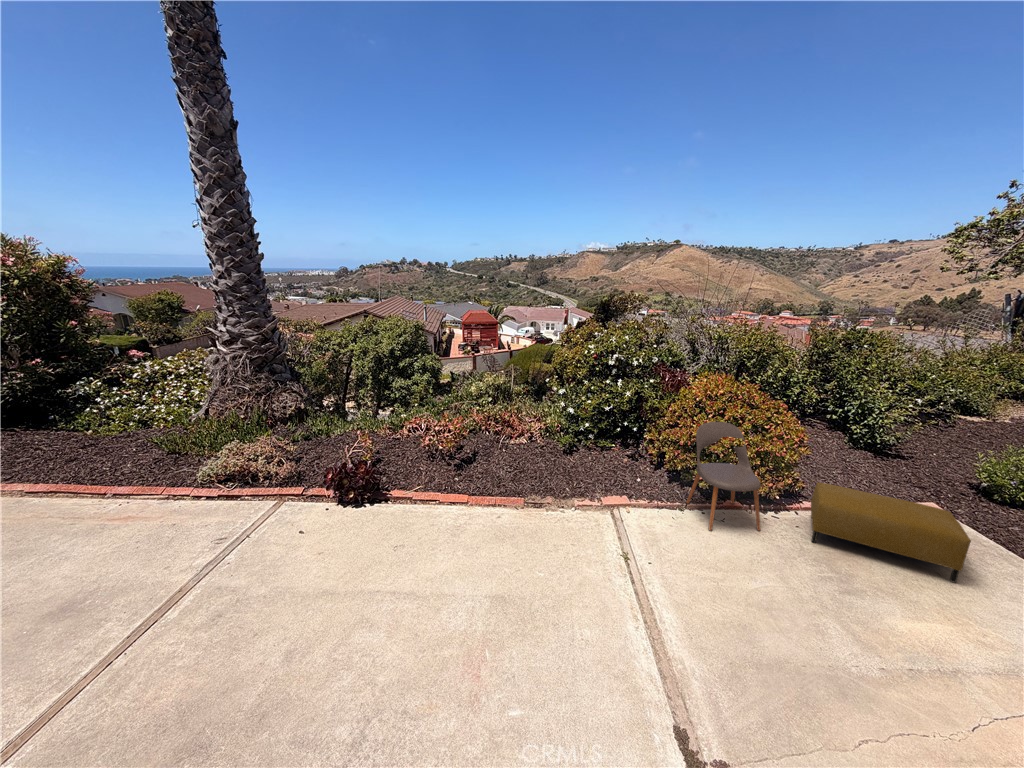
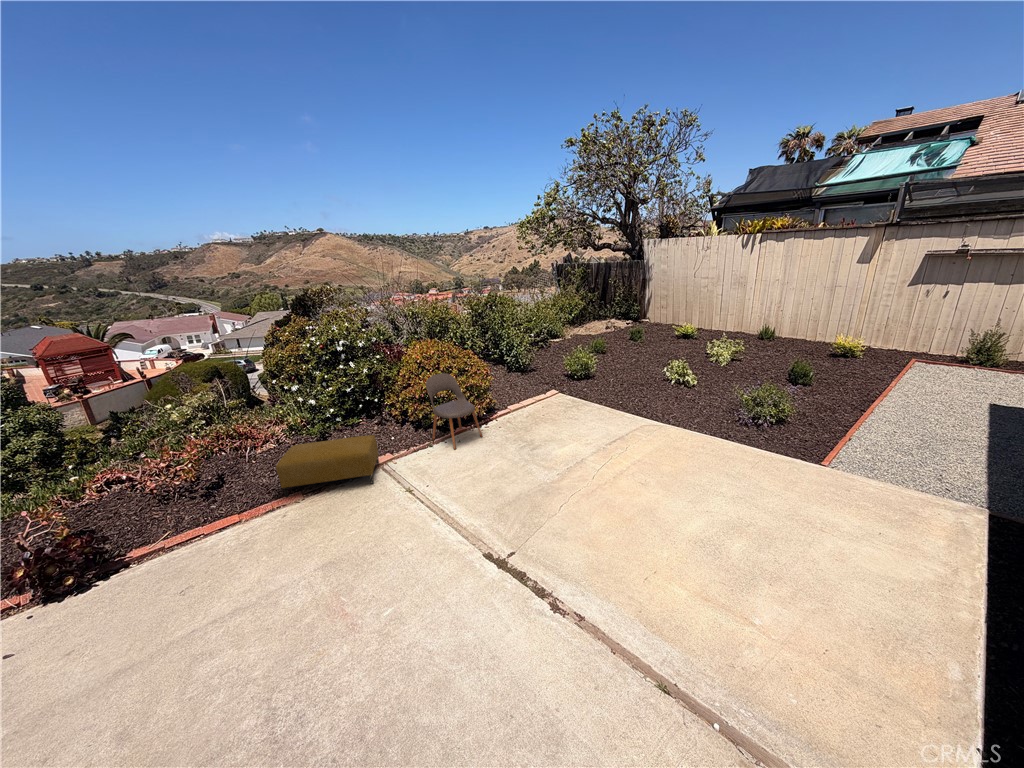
ottoman: present [811,483,971,583] -> present [276,435,379,497]

